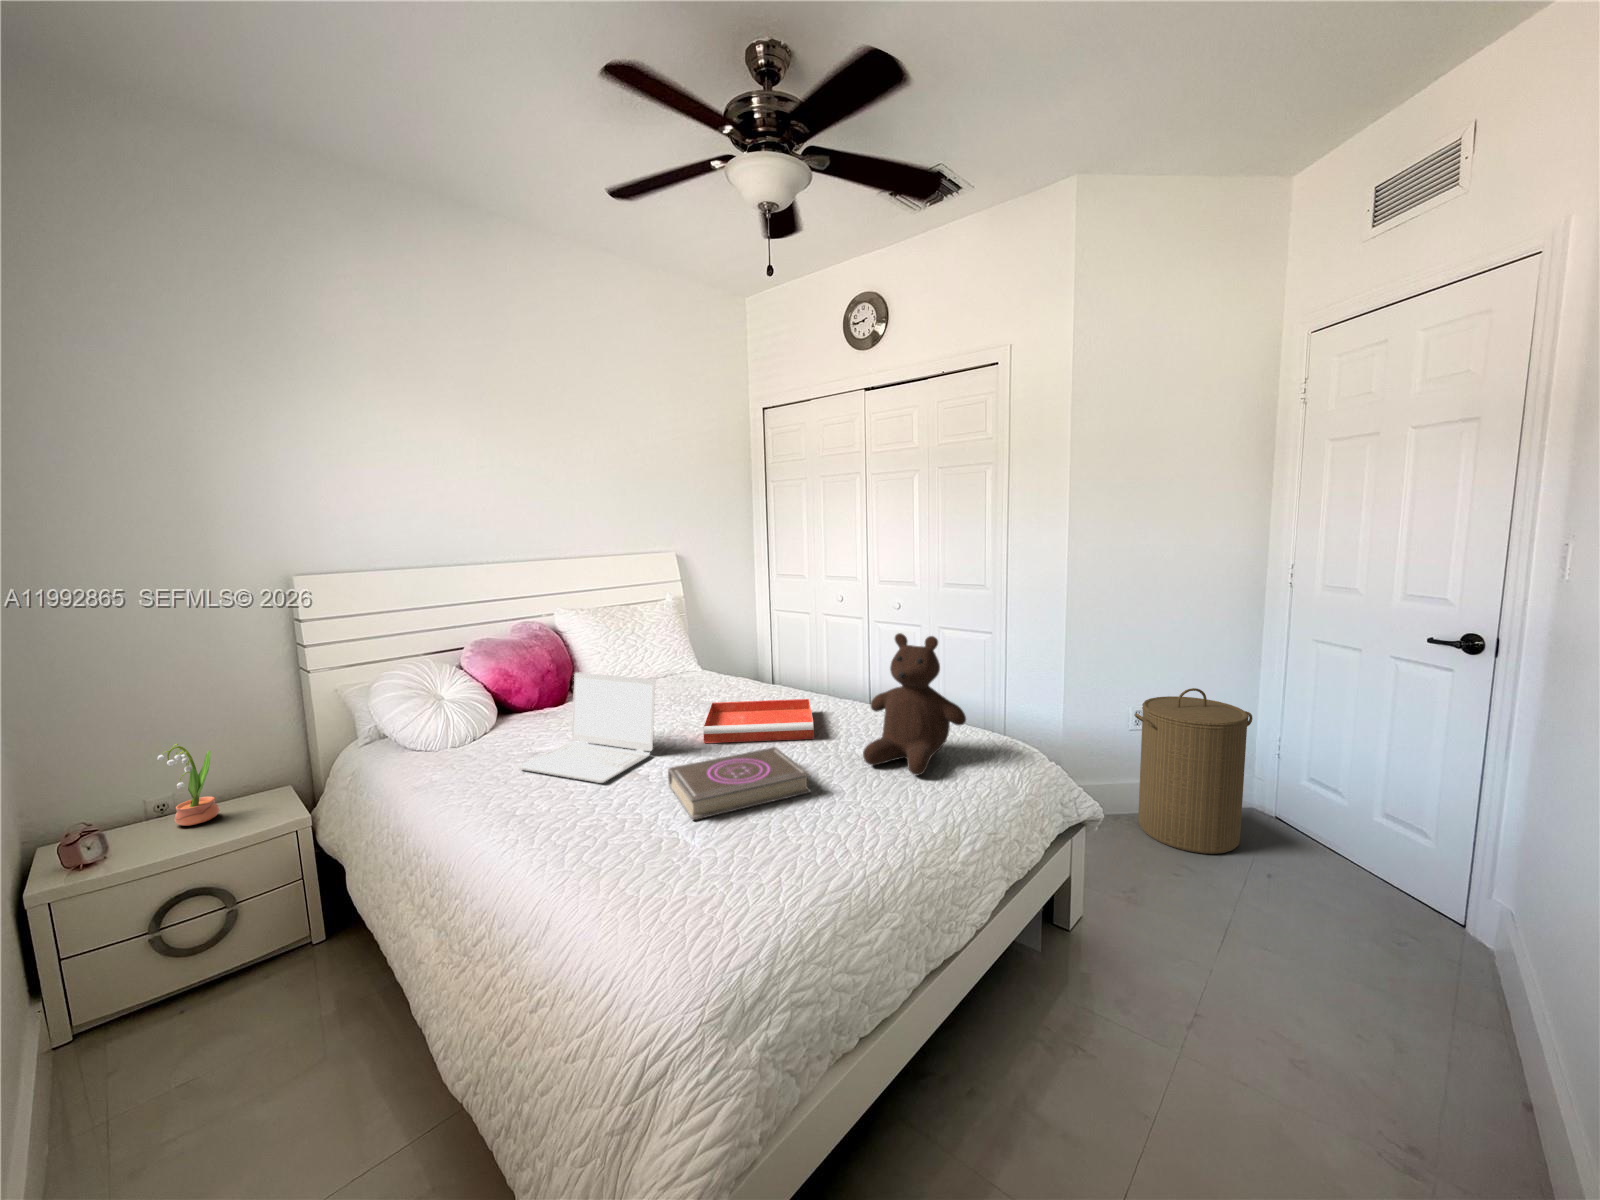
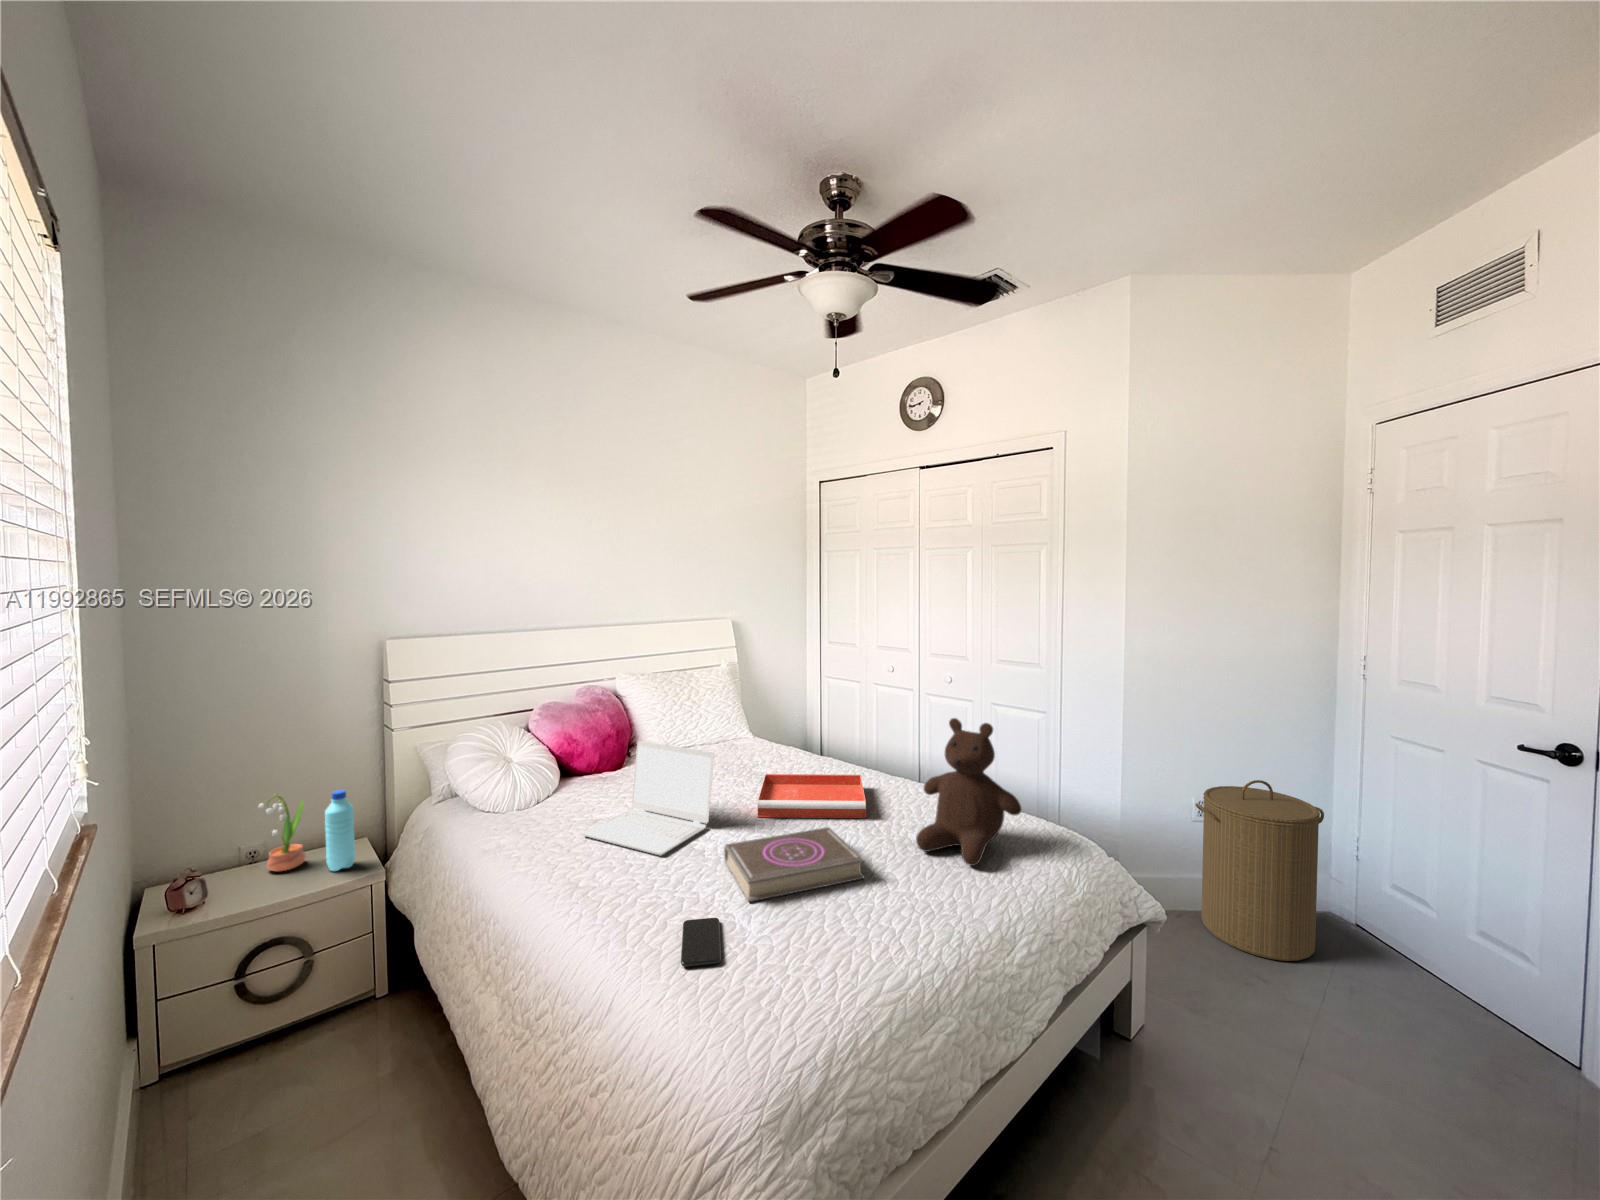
water bottle: none [235,737,275,822] -> present [325,790,355,871]
smartphone: none [622,836,663,882] -> present [681,918,721,967]

